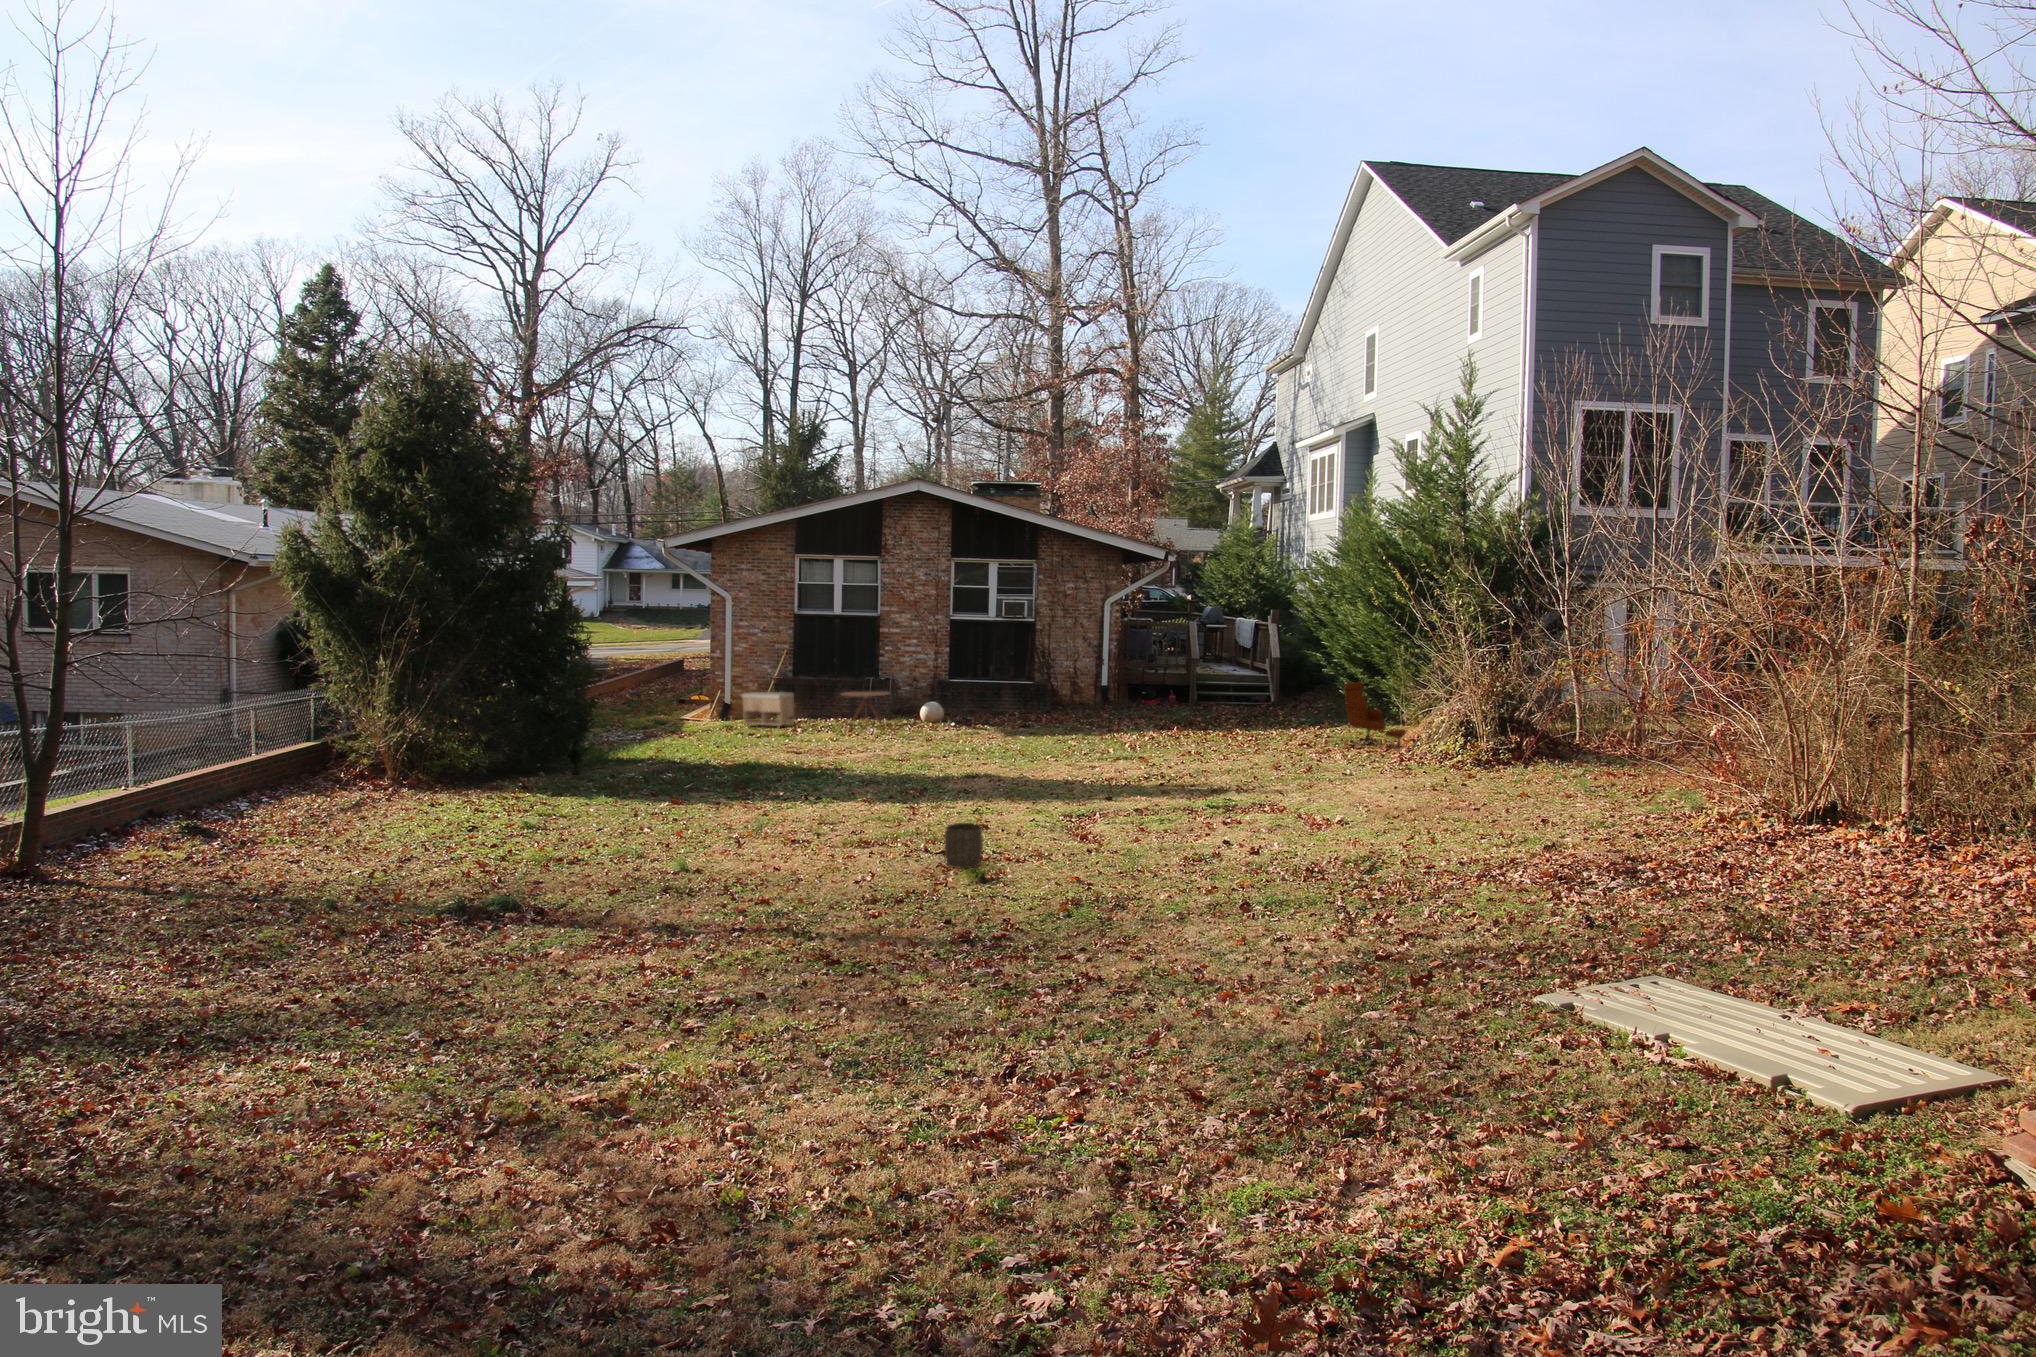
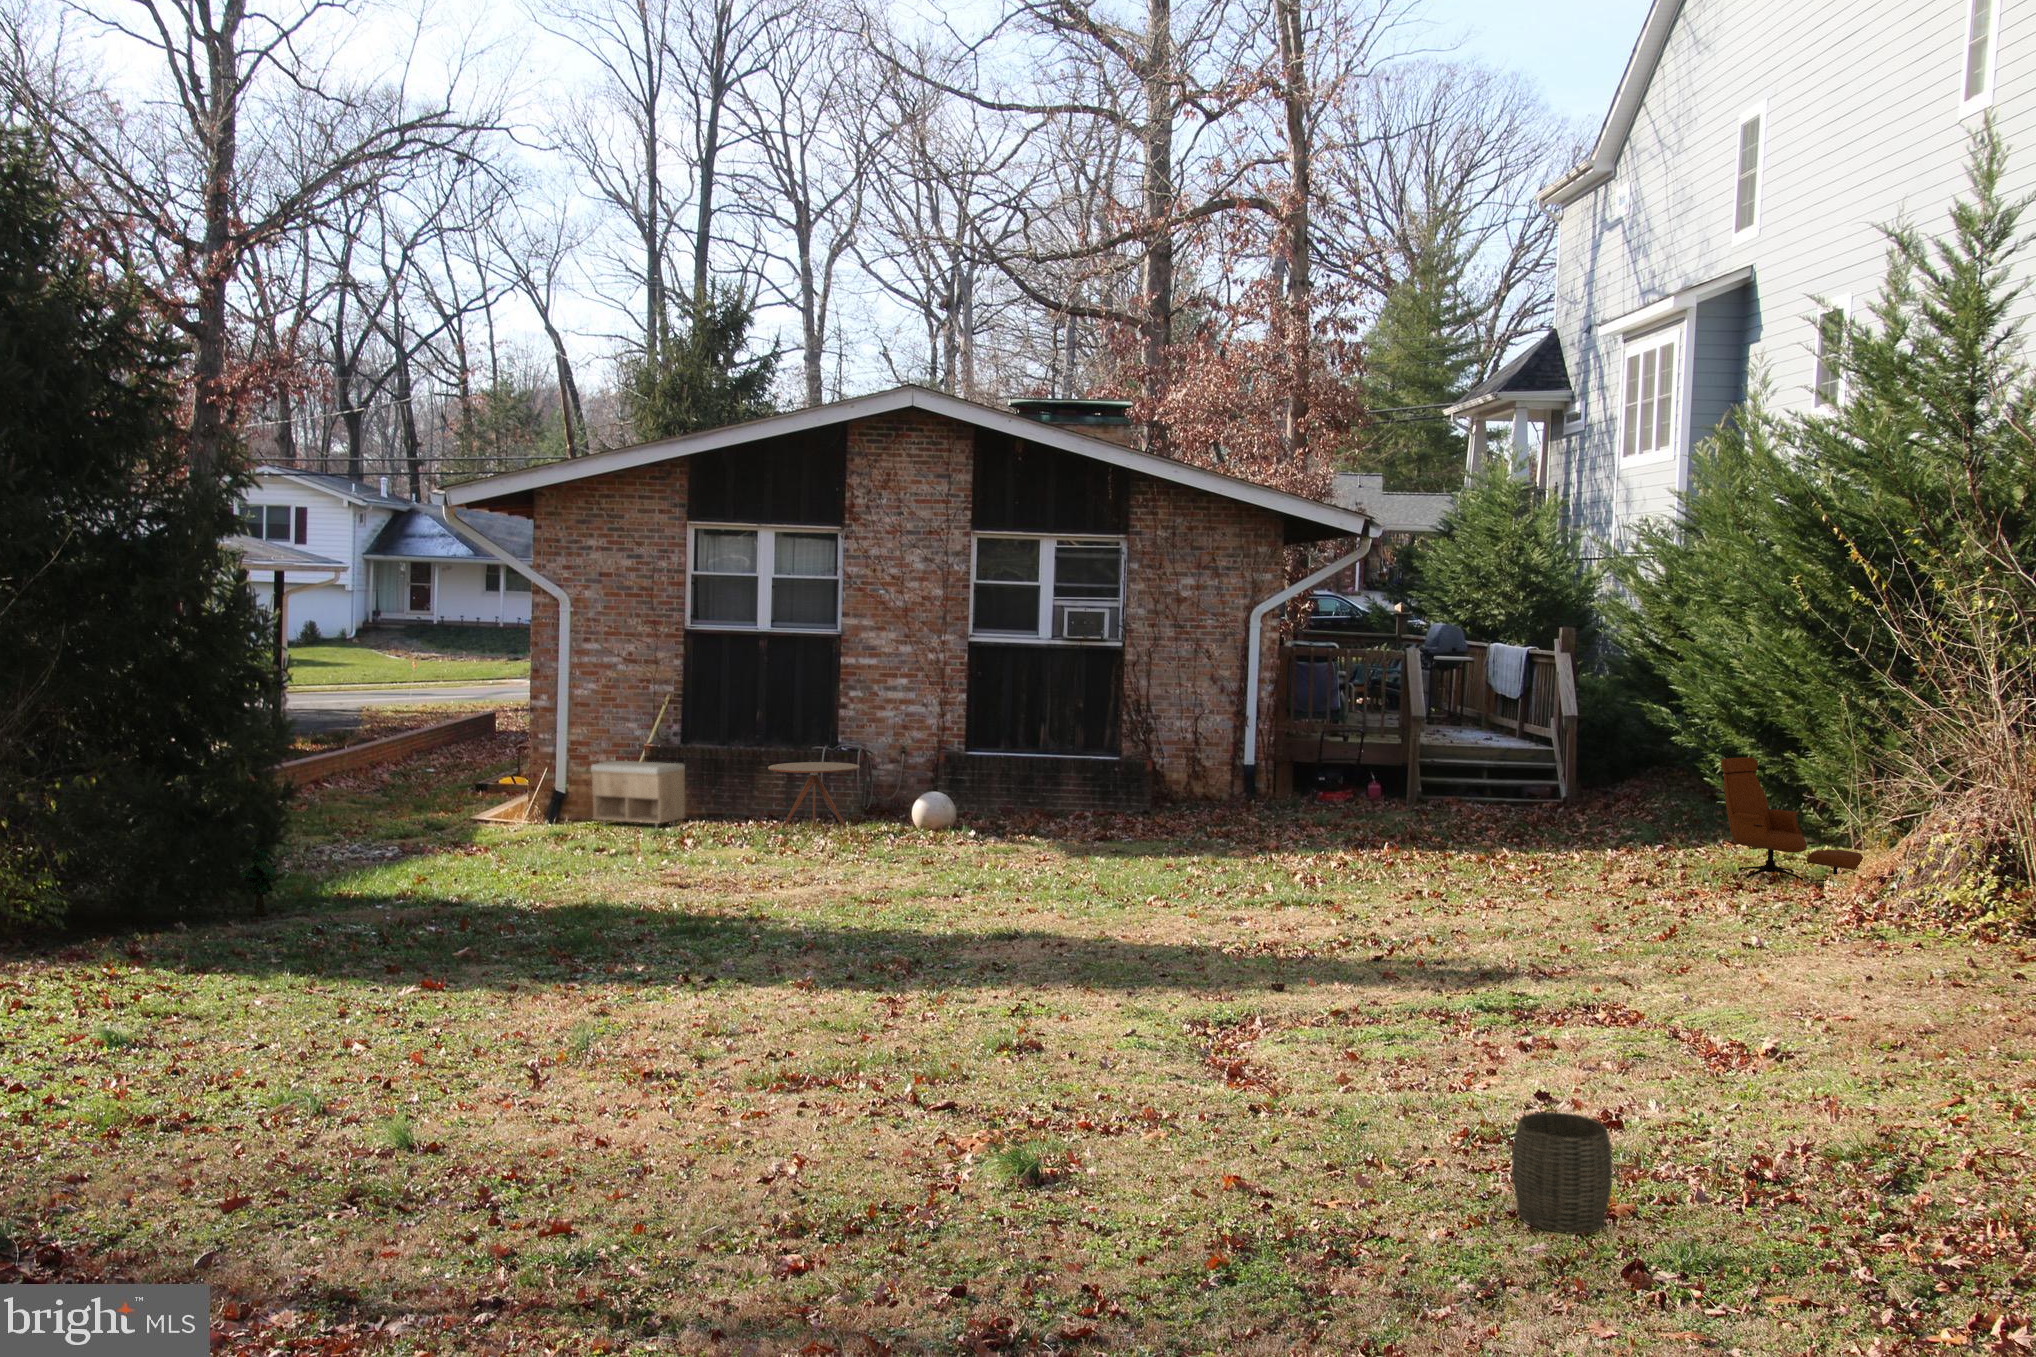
woven basket: present [945,823,983,868] -> present [1512,1112,1612,1234]

